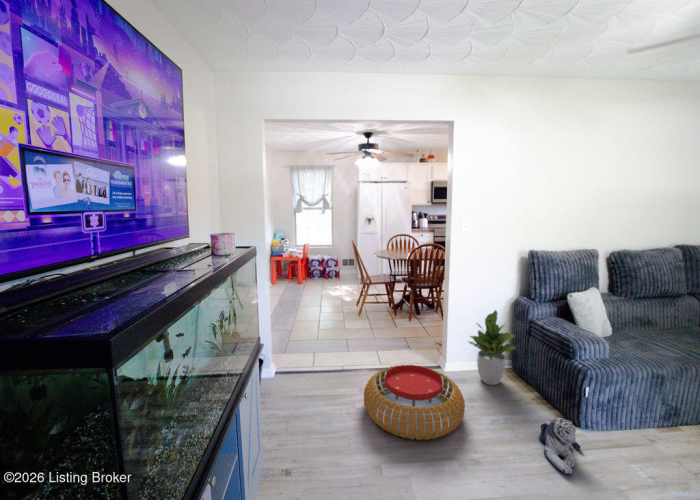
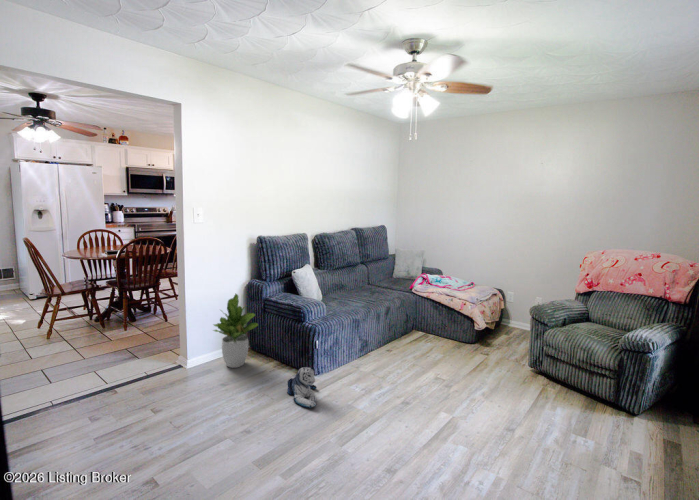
pouf: present [364,365,465,440] -> none [99,366,224,445]

